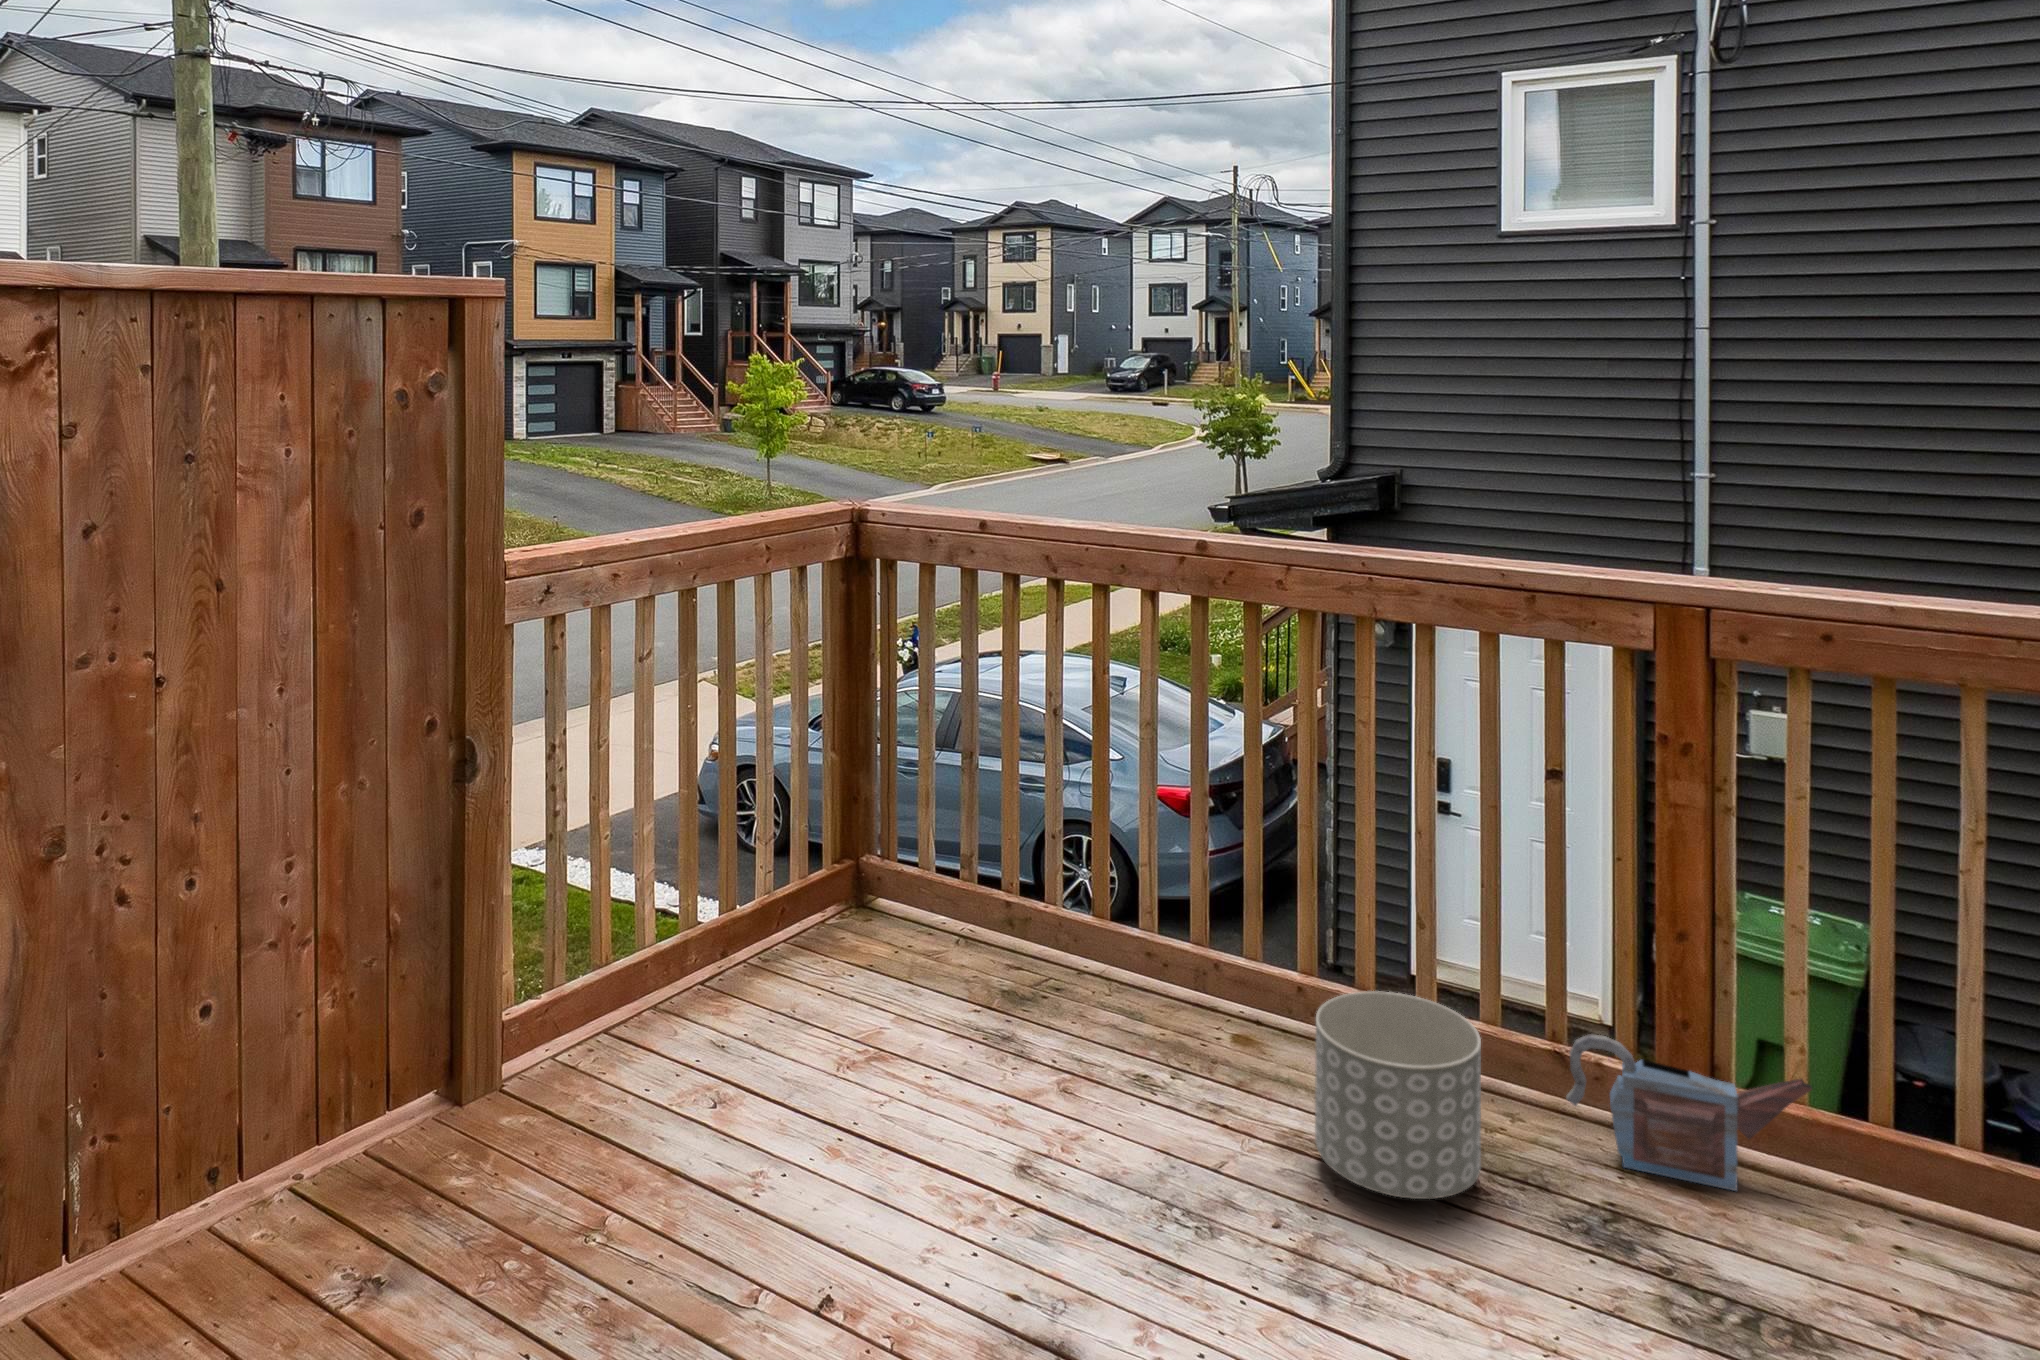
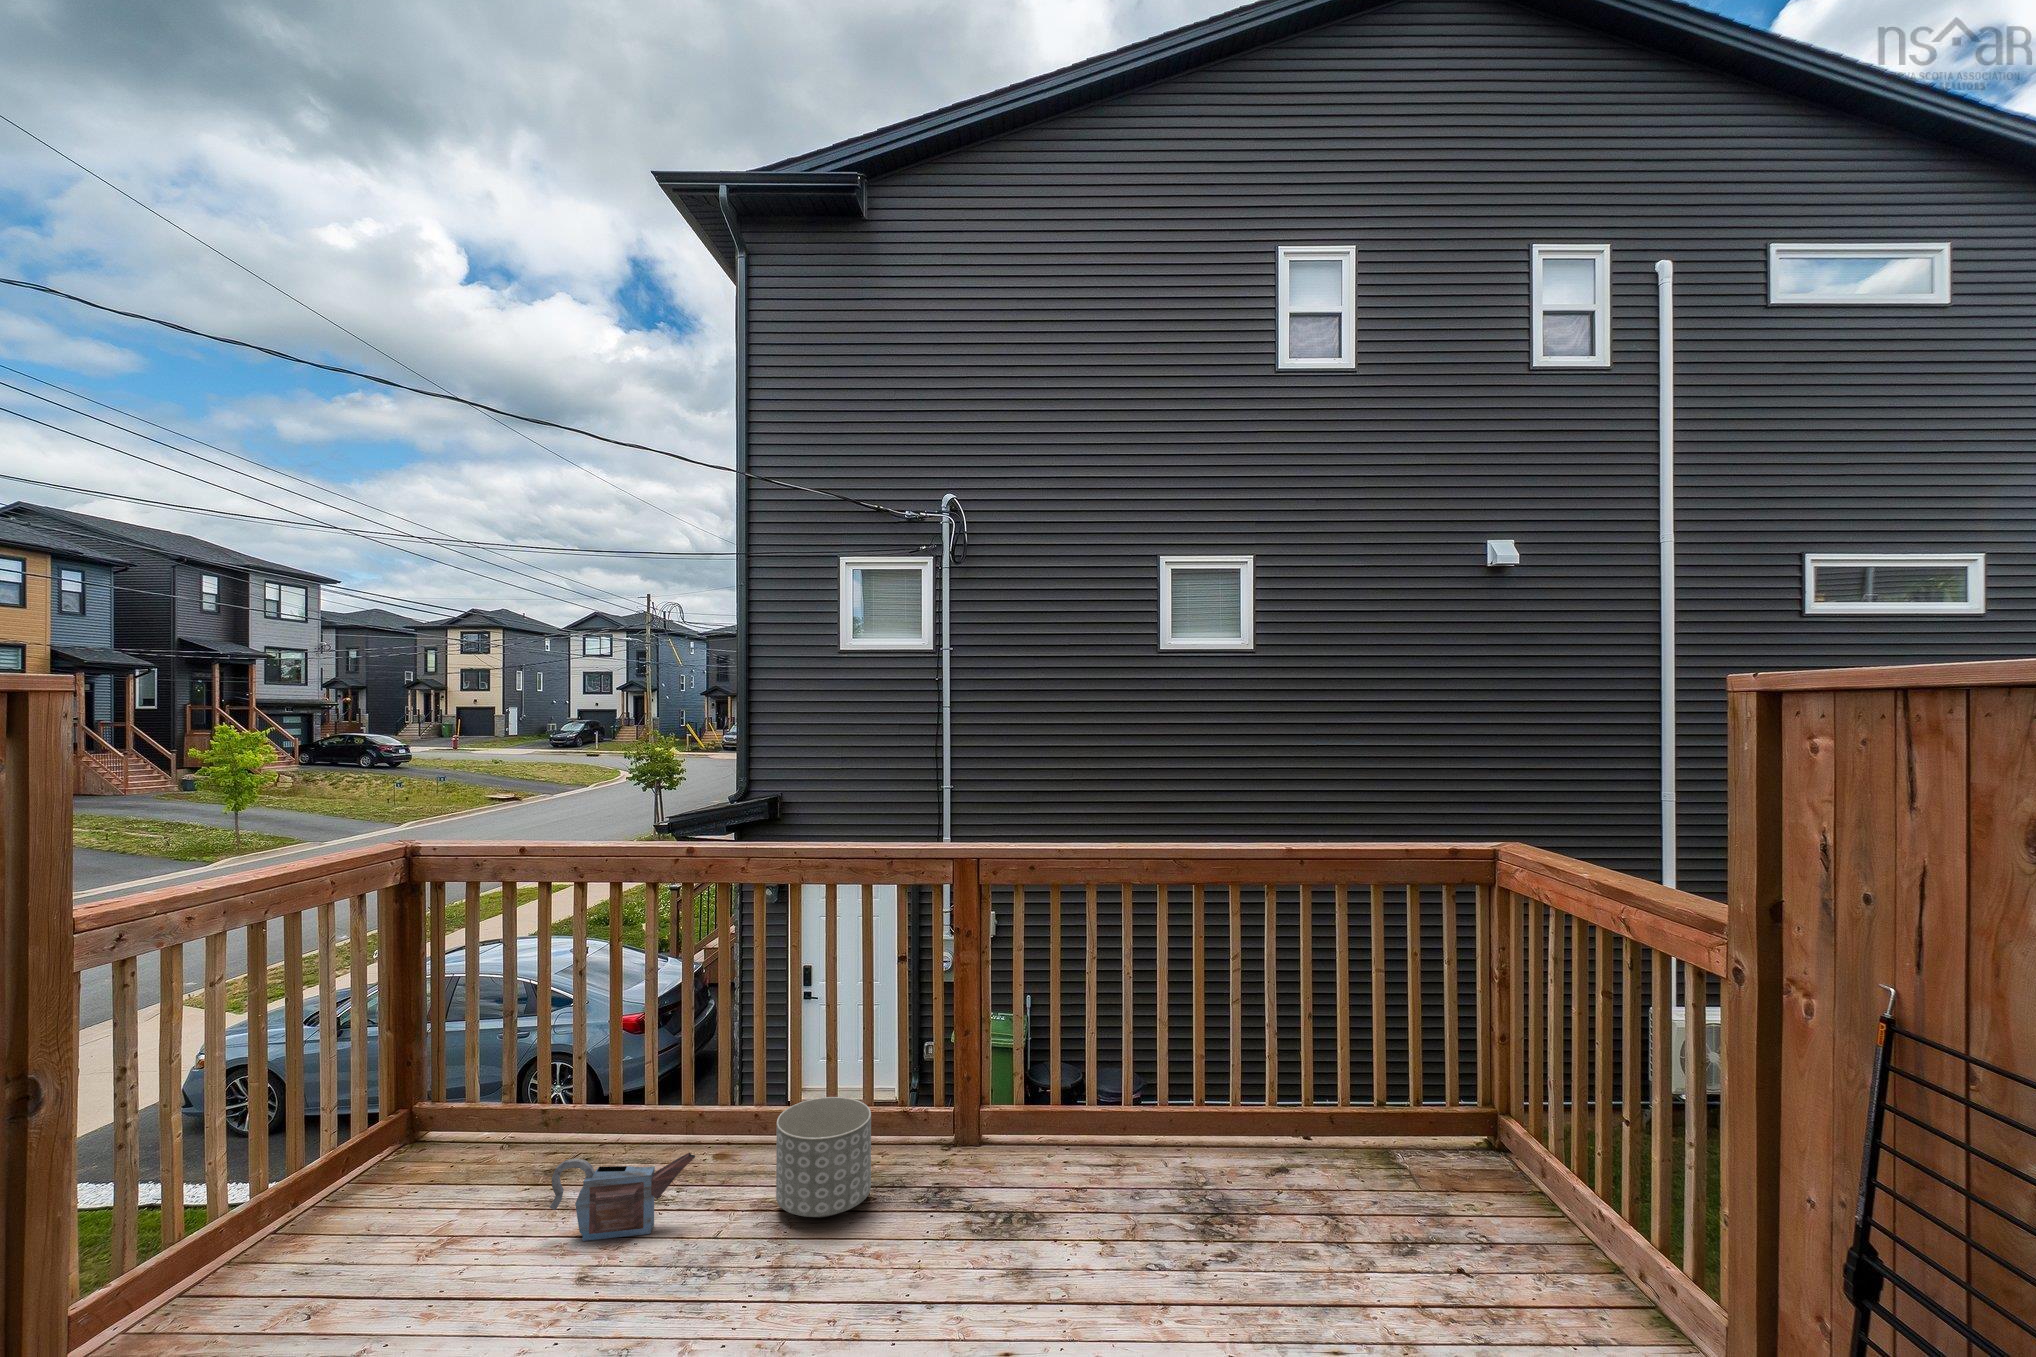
watering can: present [1566,1034,1812,1191] -> present [550,1152,695,1241]

